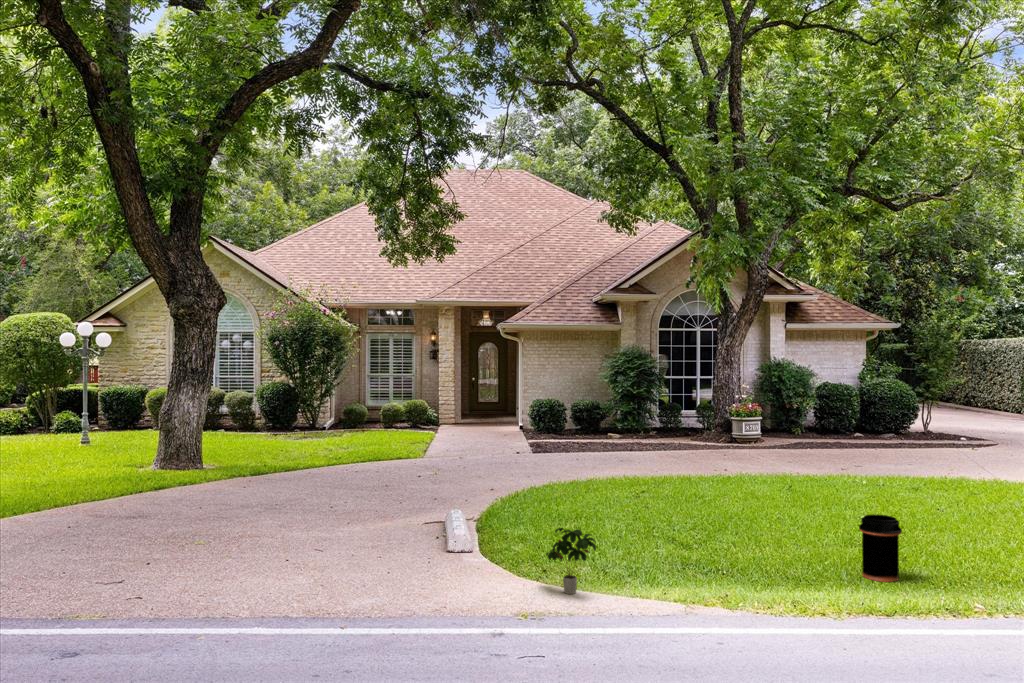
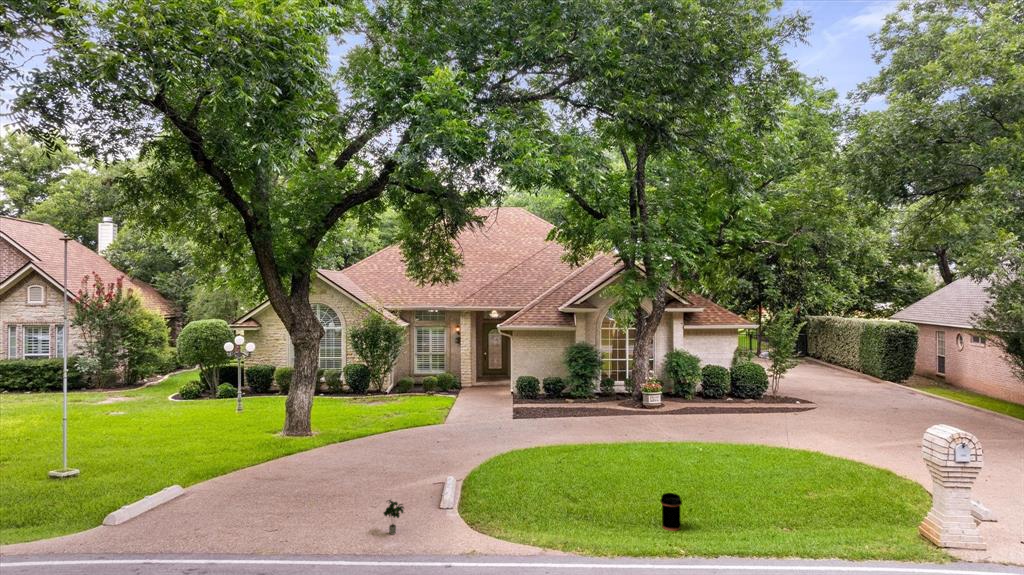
potted plant: present [546,528,596,594] -> present [384,500,404,535]

